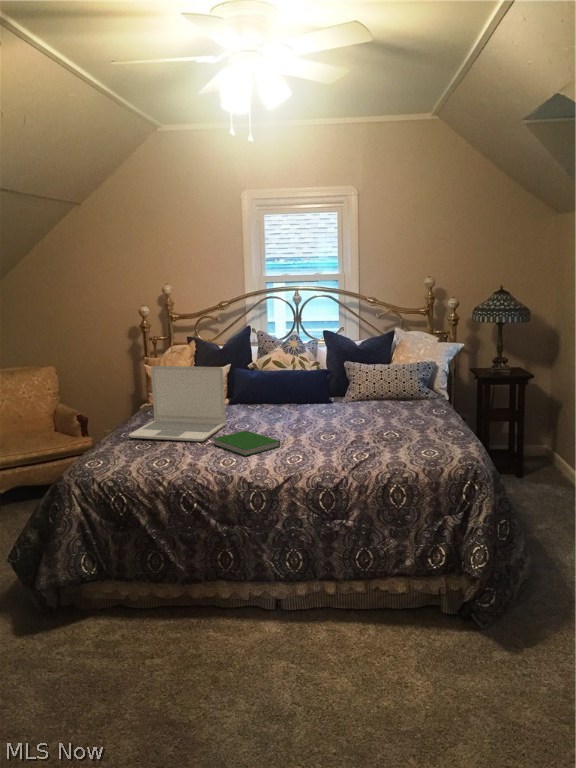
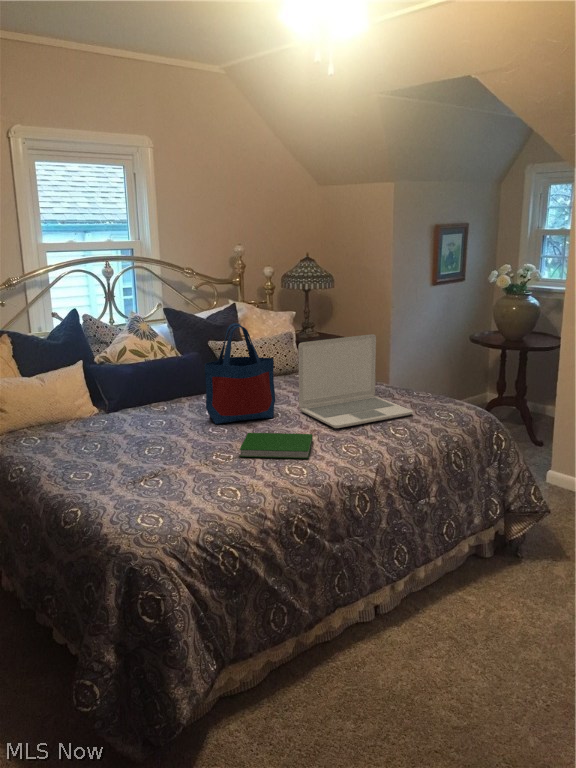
tote bag: none [253,344,307,427] -> present [205,323,275,424]
laptop: present [129,366,226,441] -> present [298,334,413,428]

